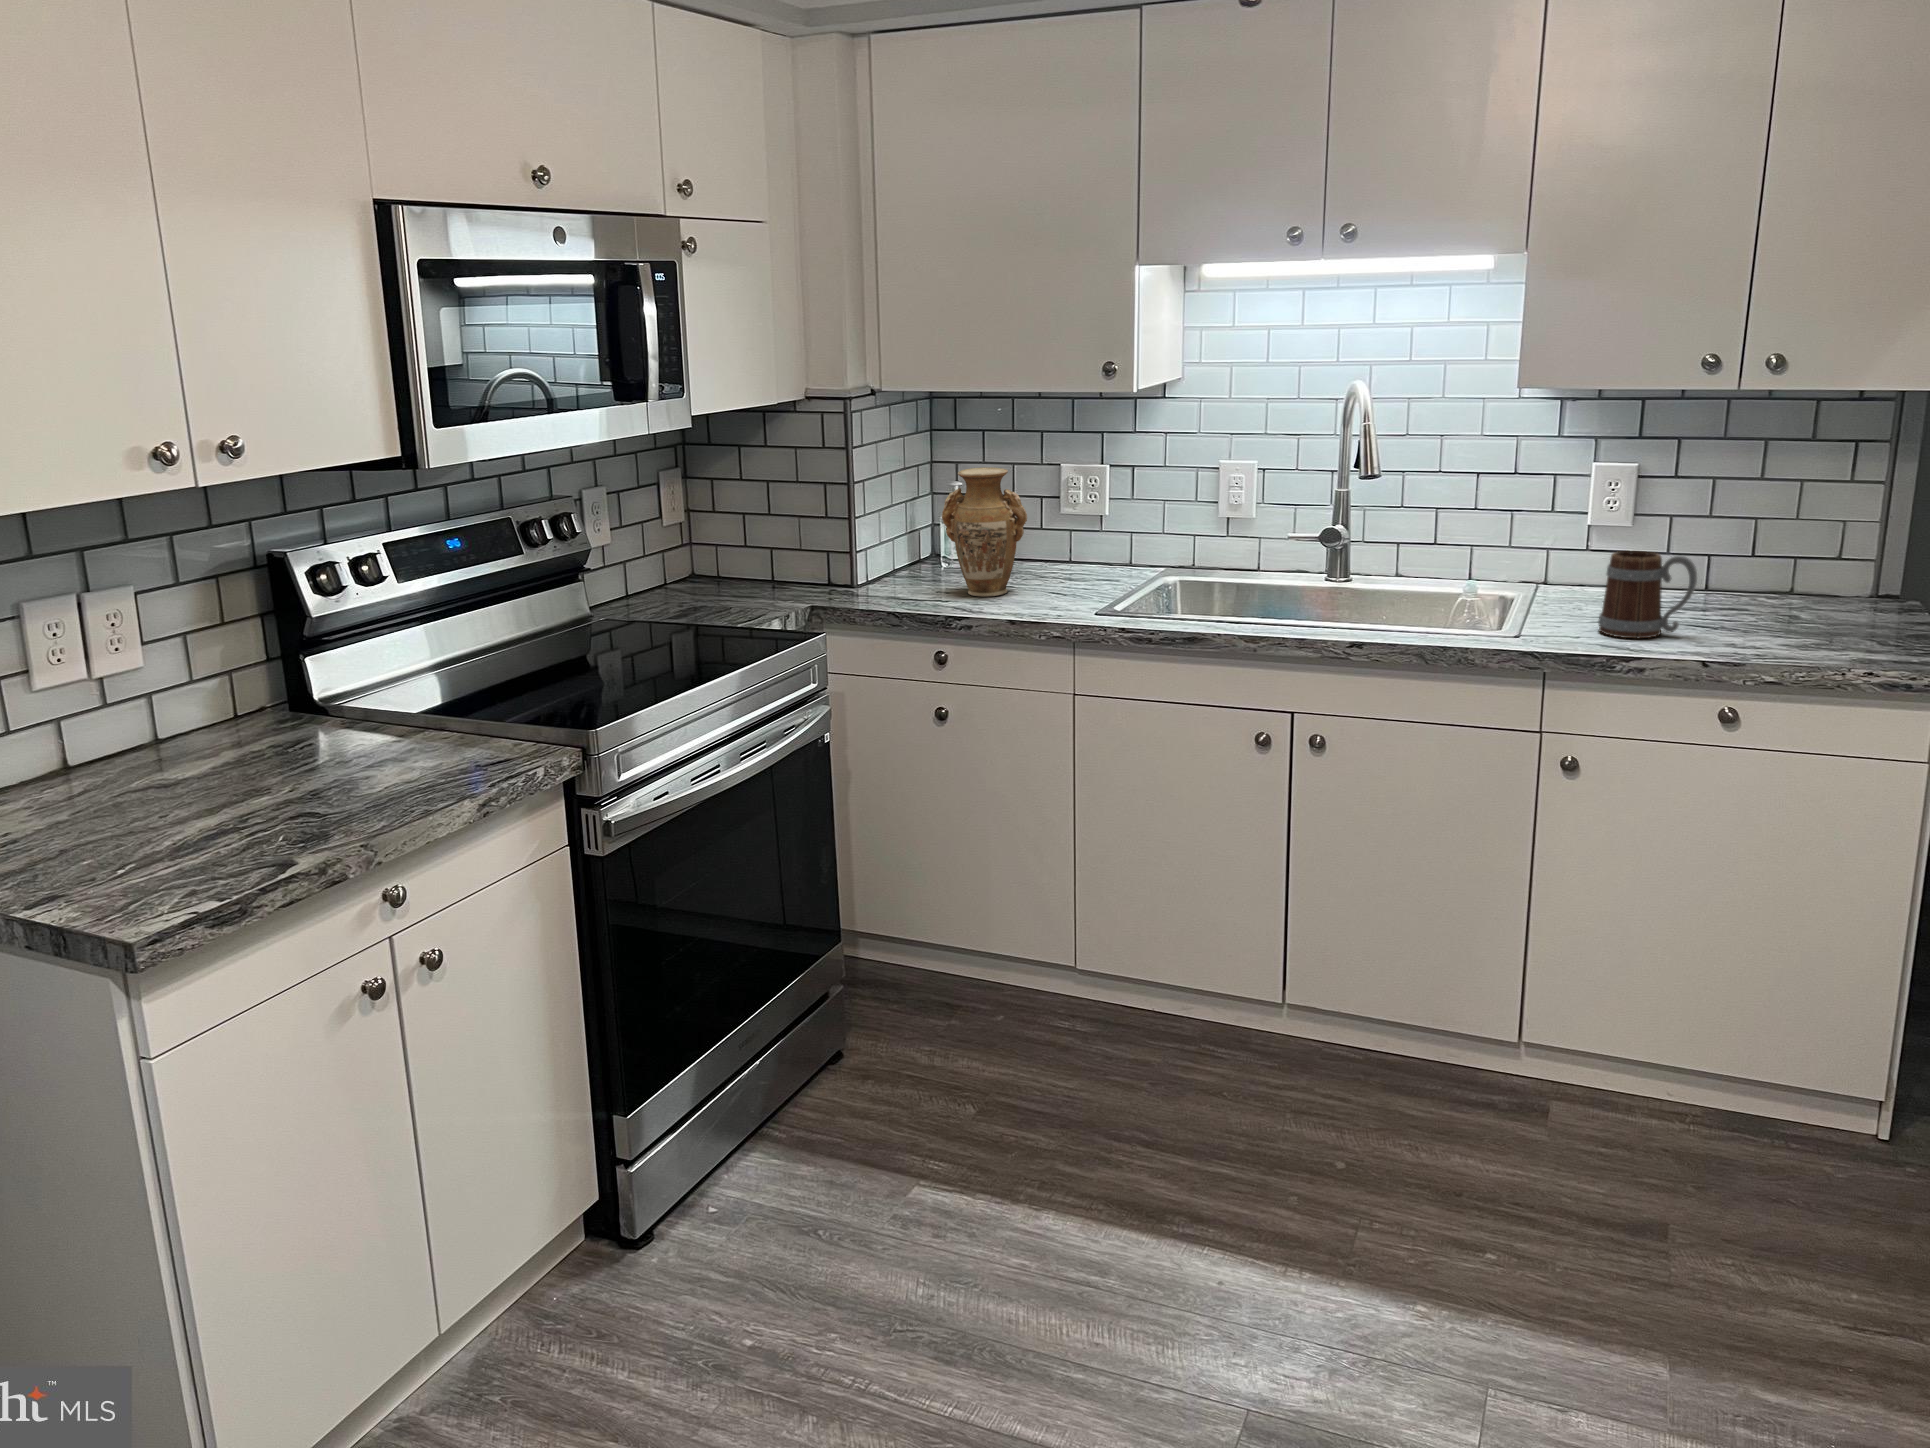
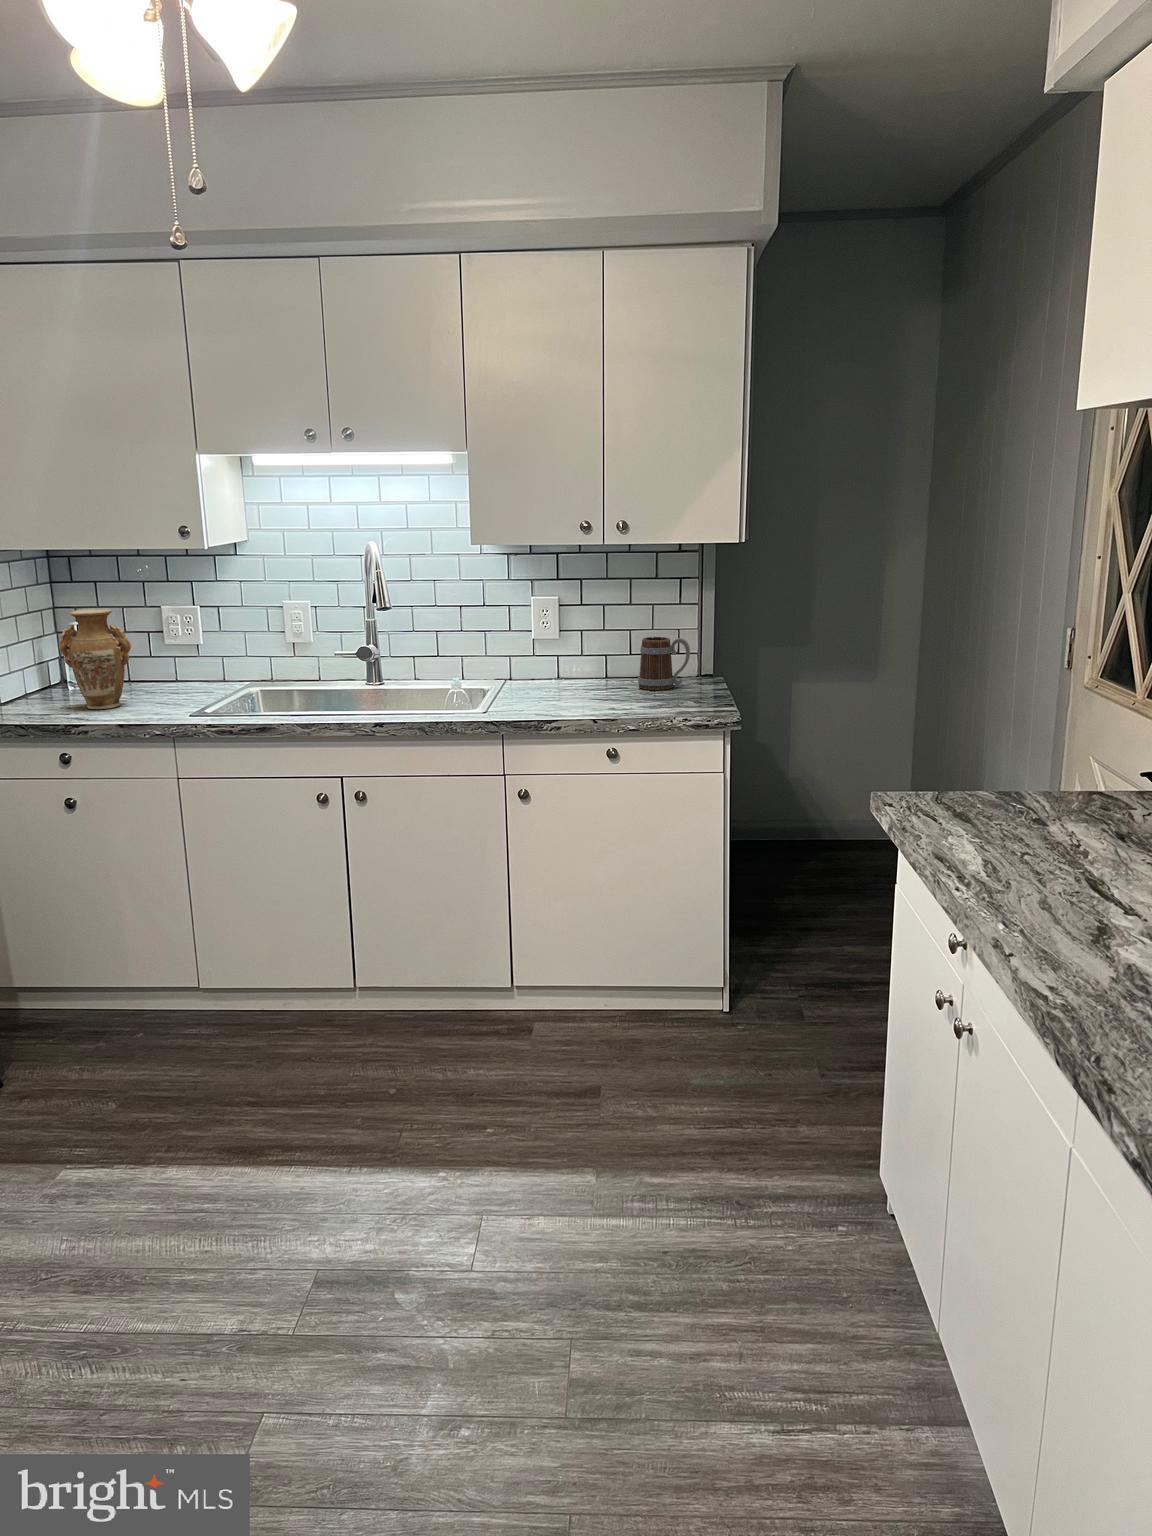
mug: present [1598,551,1697,638] -> present [638,637,690,690]

